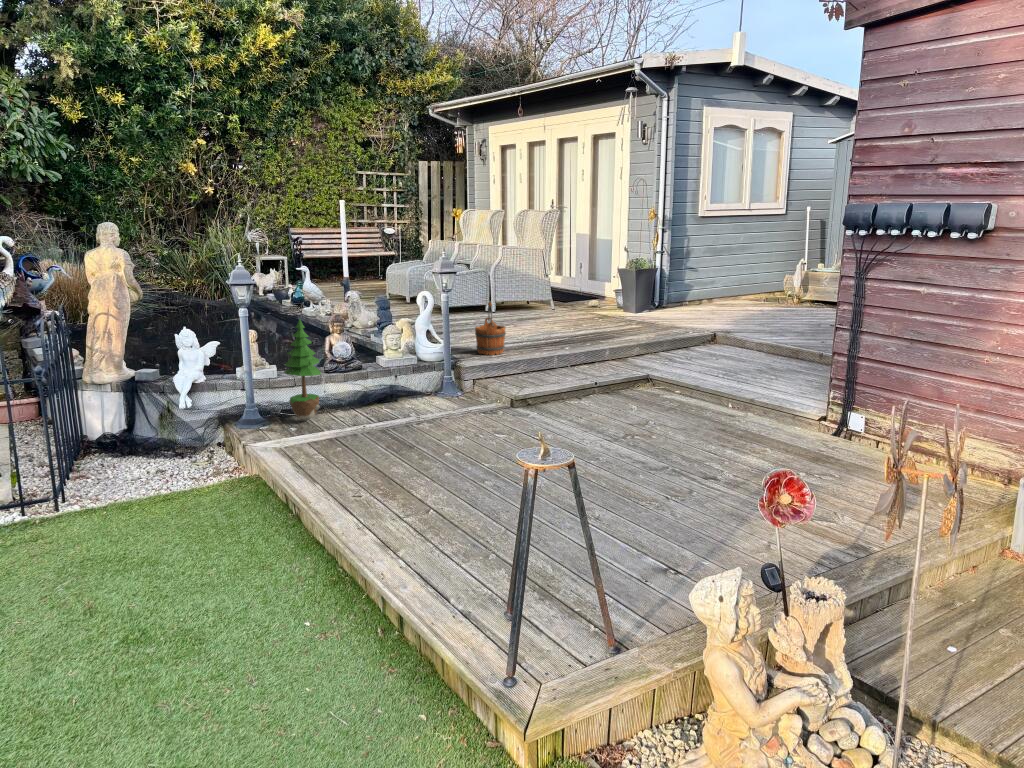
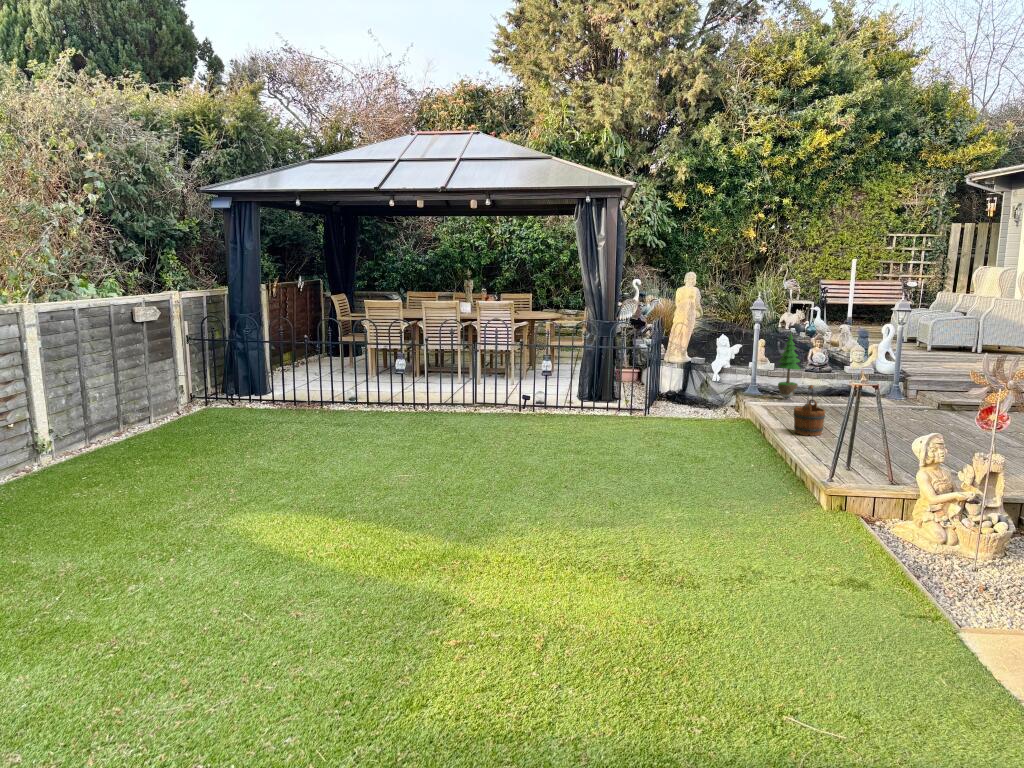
wooden bucket: present [475,302,506,355] -> present [793,385,825,436]

